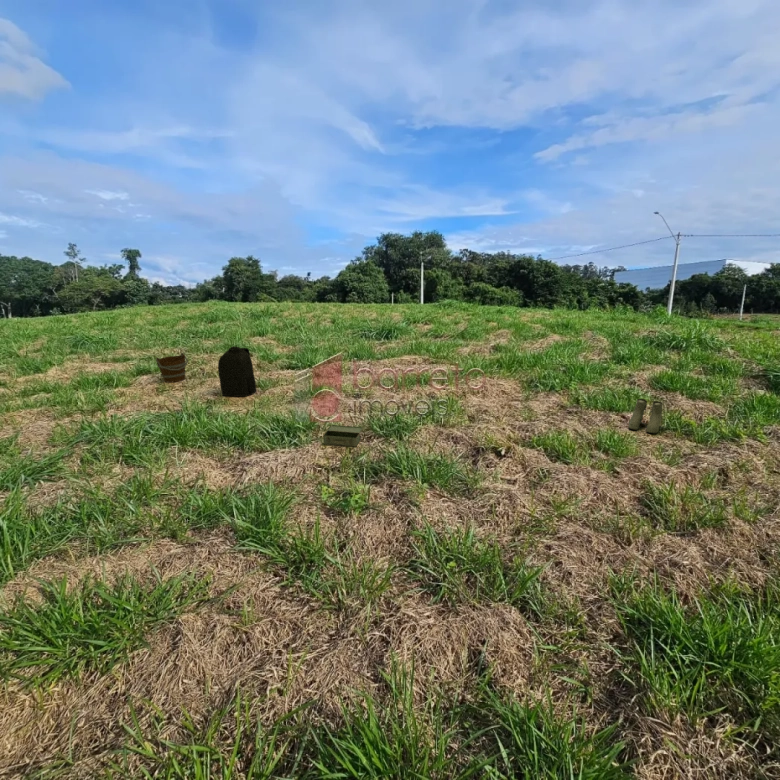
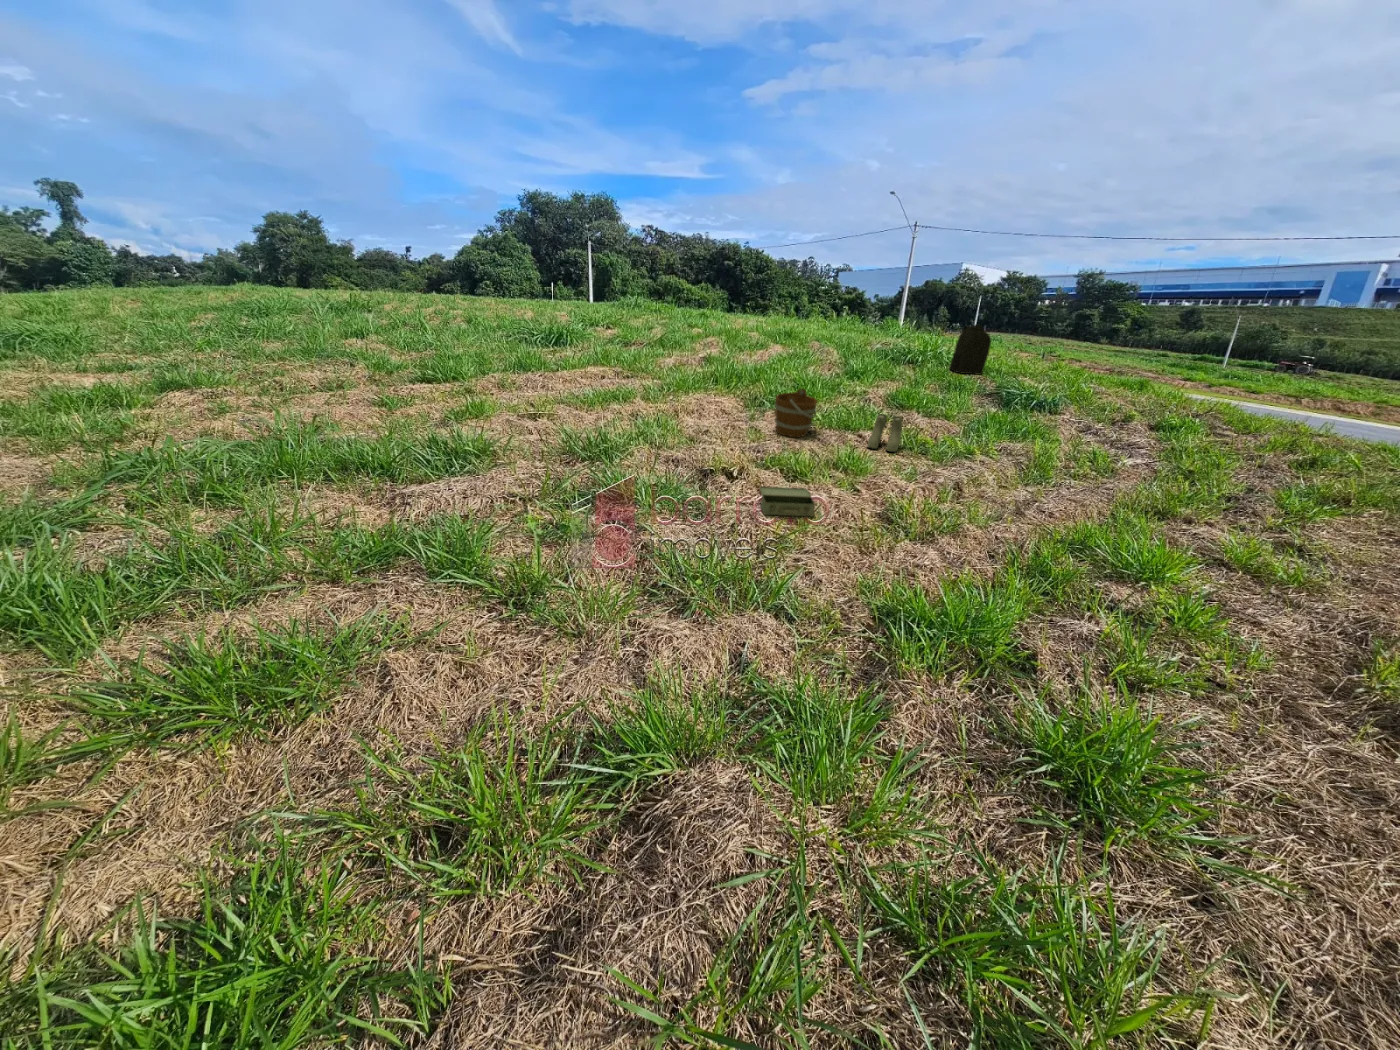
backpack: present [218,346,257,397] -> present [949,325,991,374]
bucket: present [156,353,188,383] -> present [775,389,817,437]
toolbox: present [323,425,362,446] -> present [760,487,815,517]

